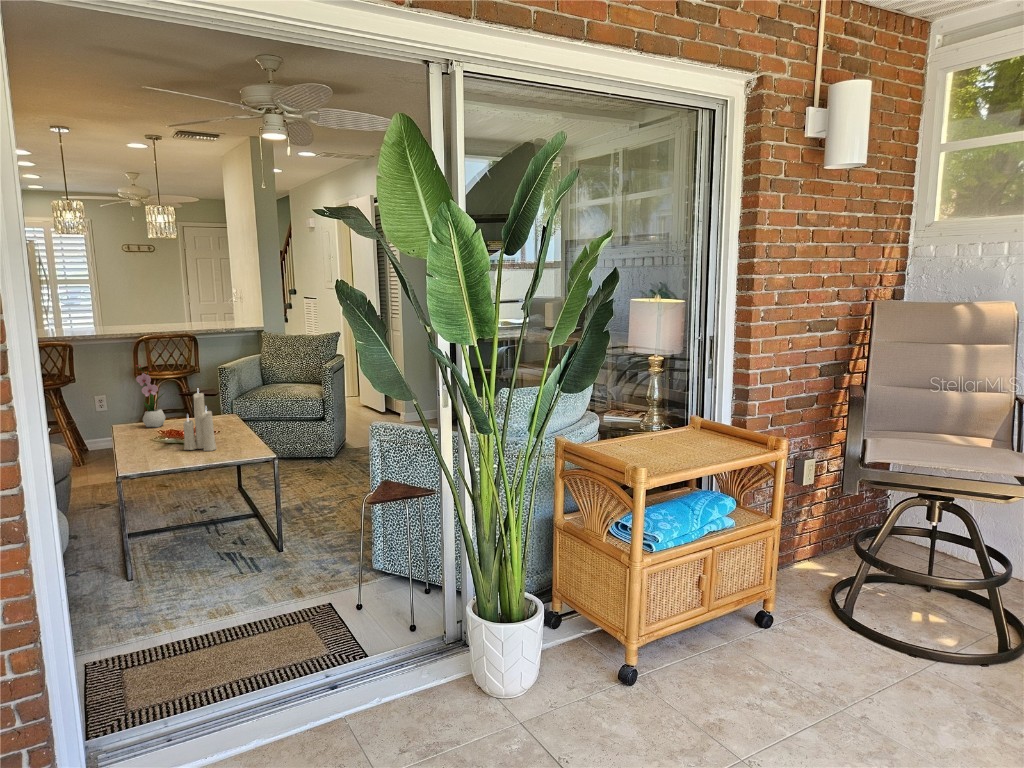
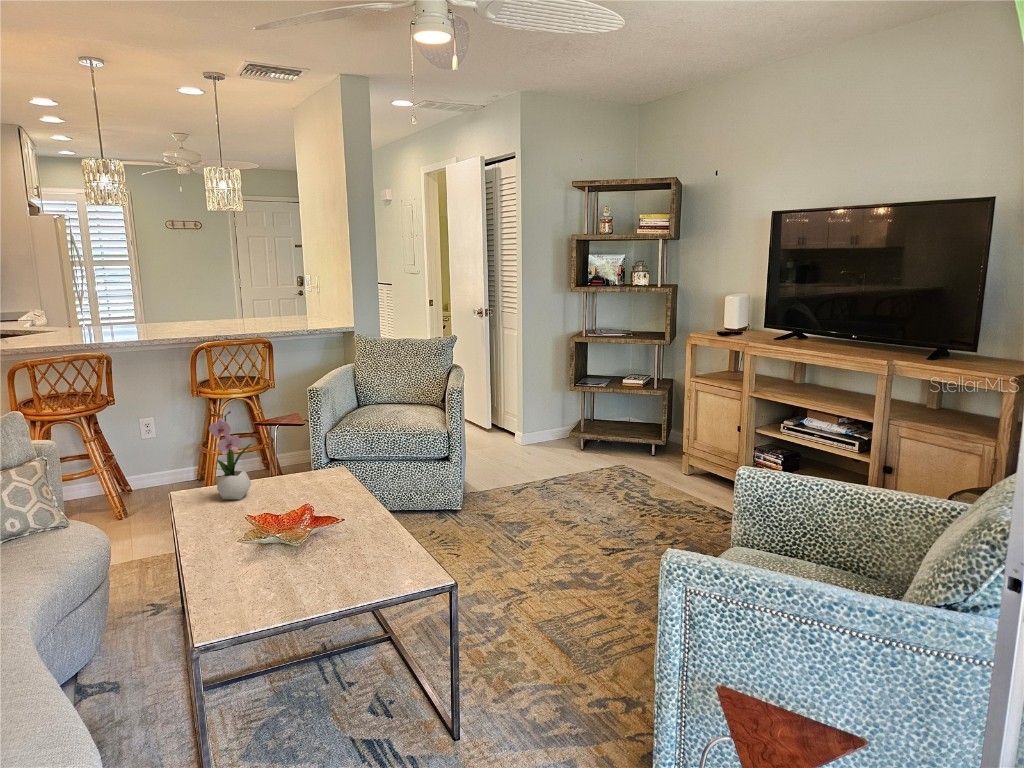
candle: present [183,392,216,451] -> none [297,453,351,569]

